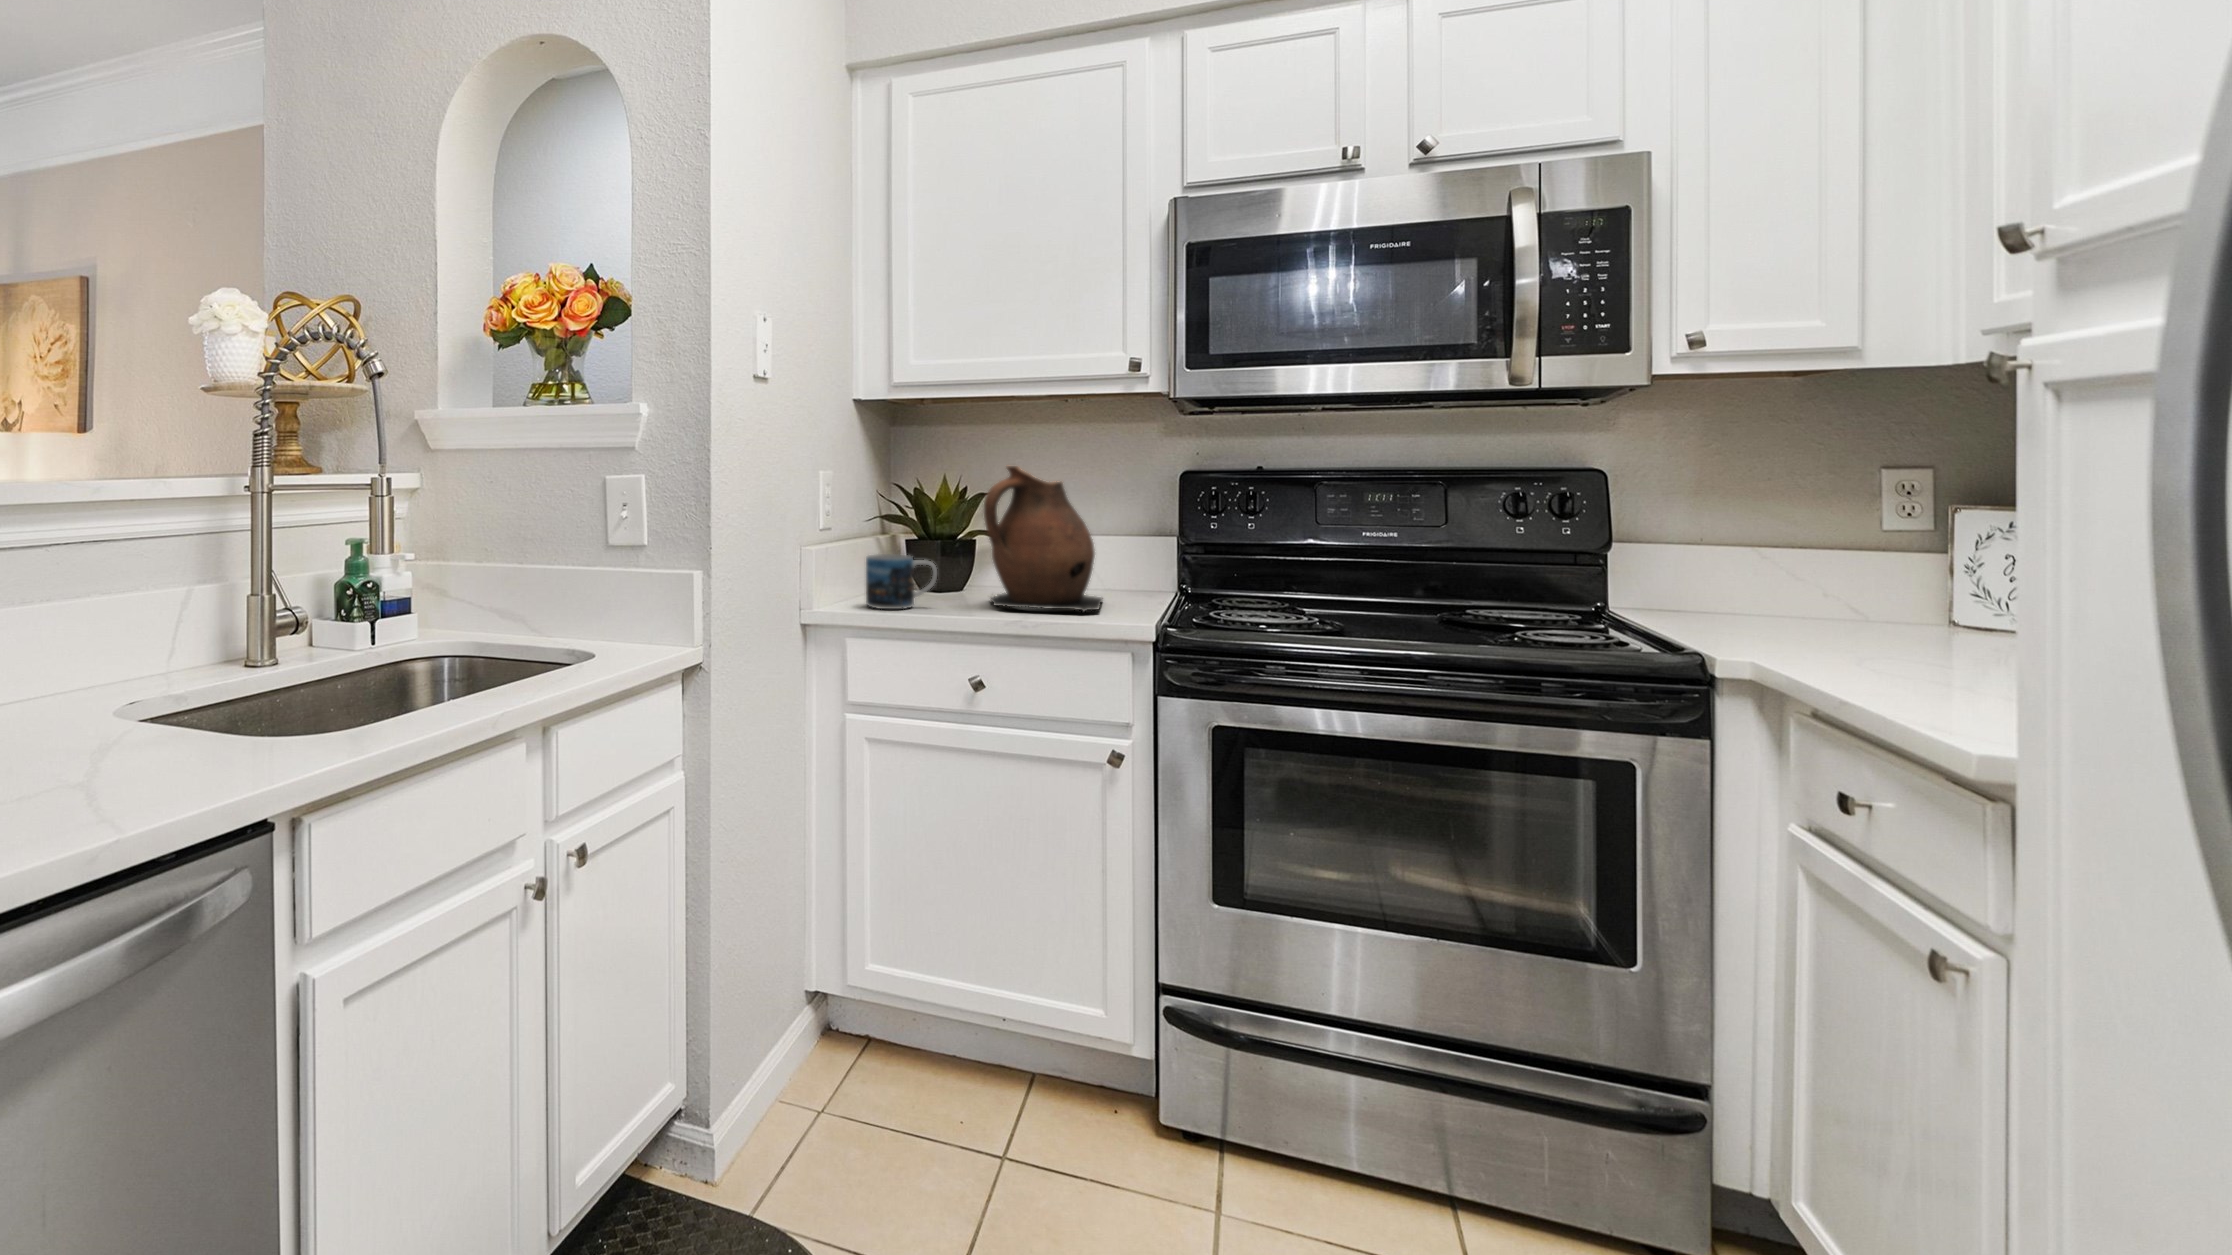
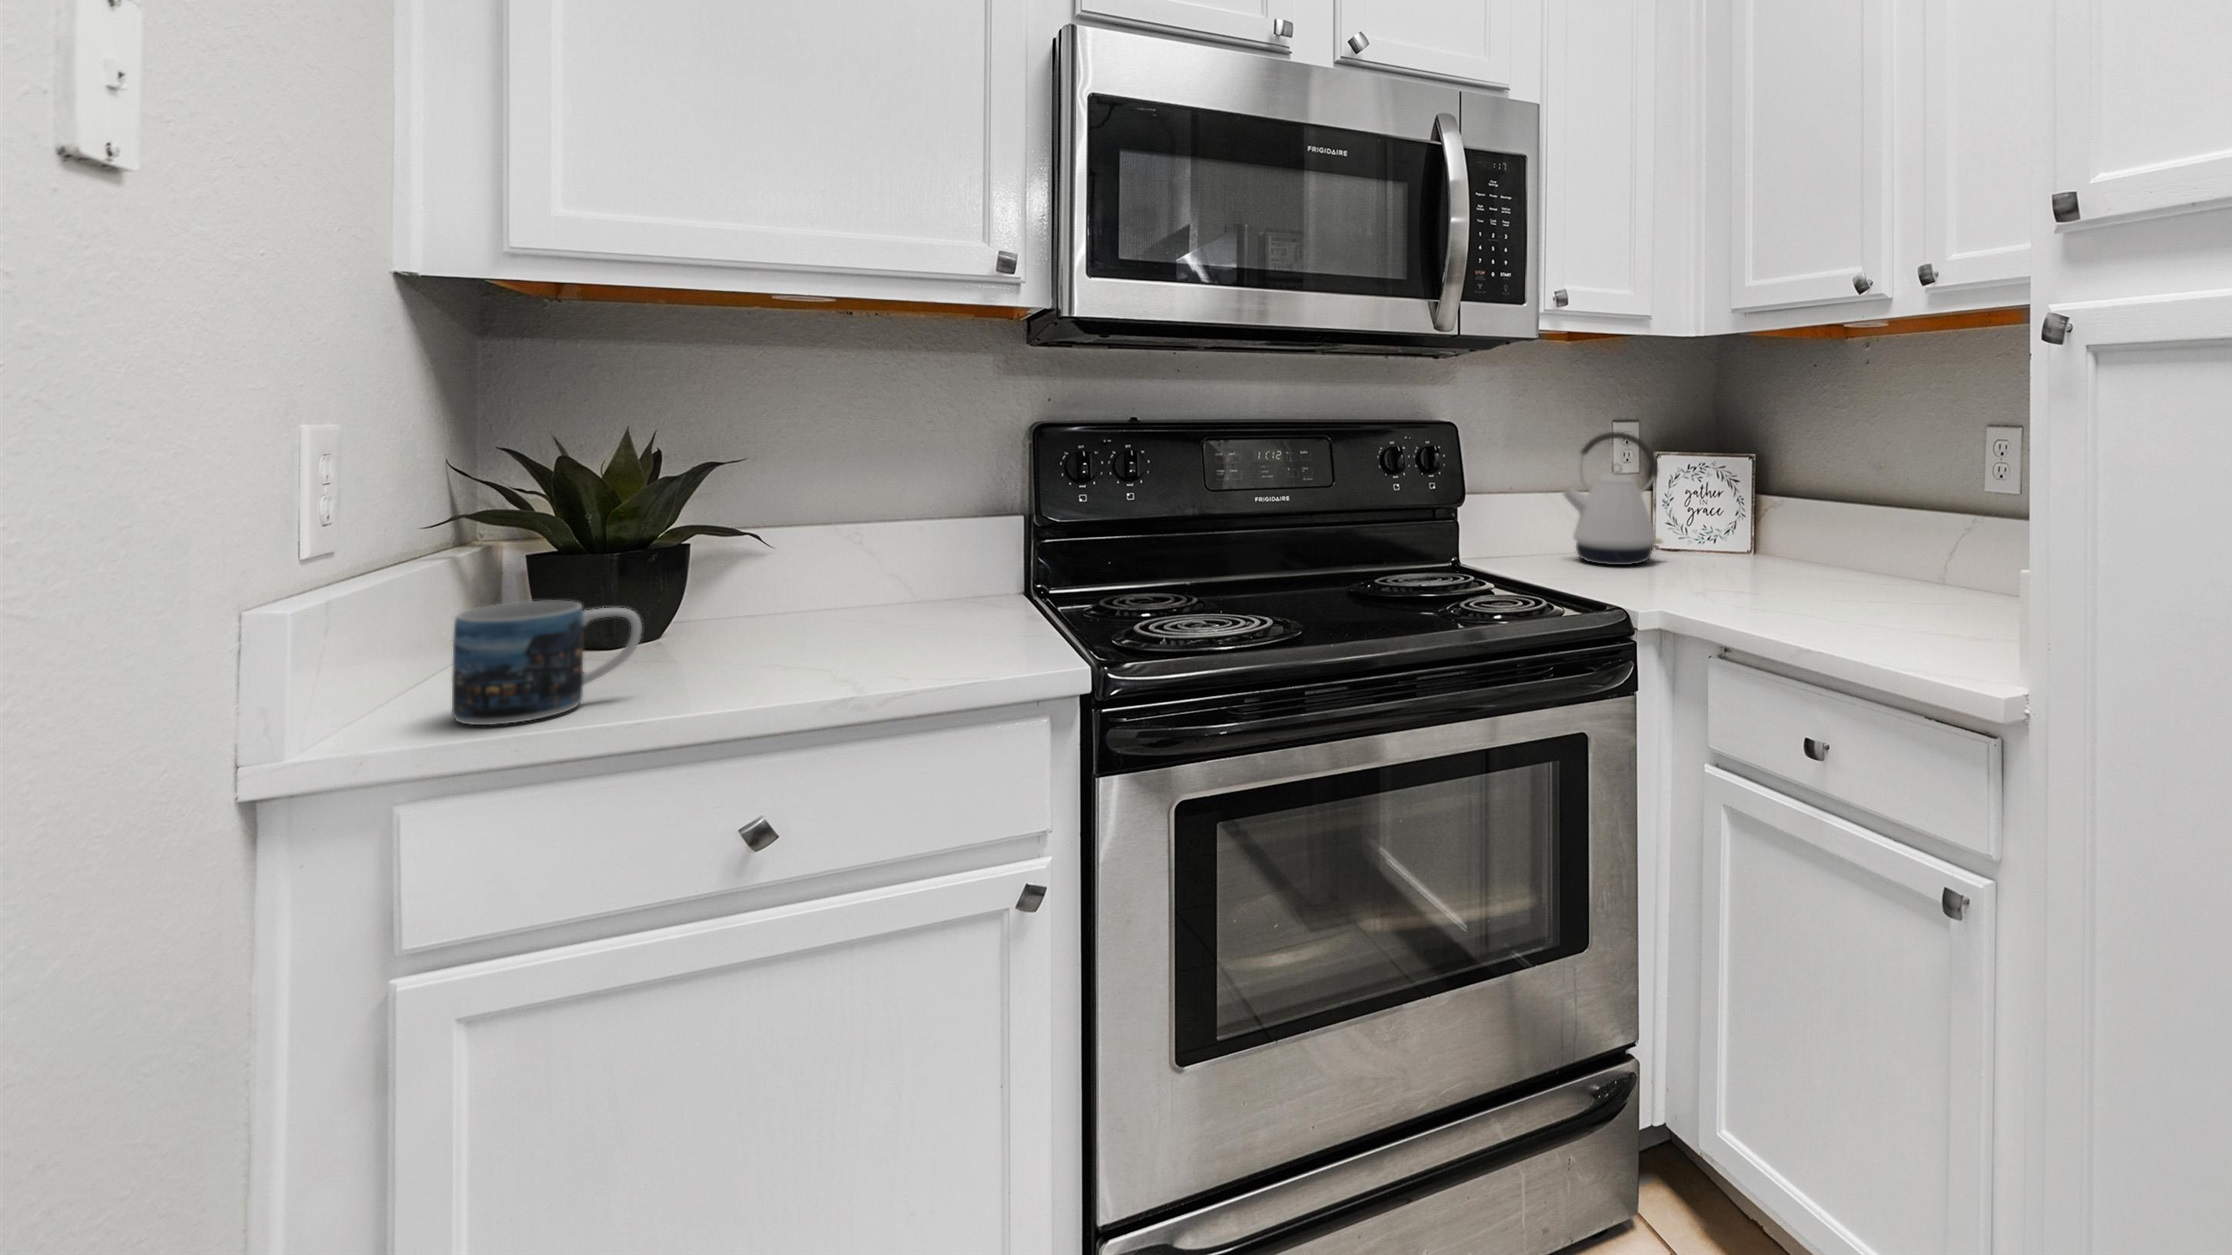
ceramic pitcher: present [984,466,1102,612] -> none [734,421,964,672]
kettle: none [1756,481,1919,635] -> present [1563,432,1662,565]

